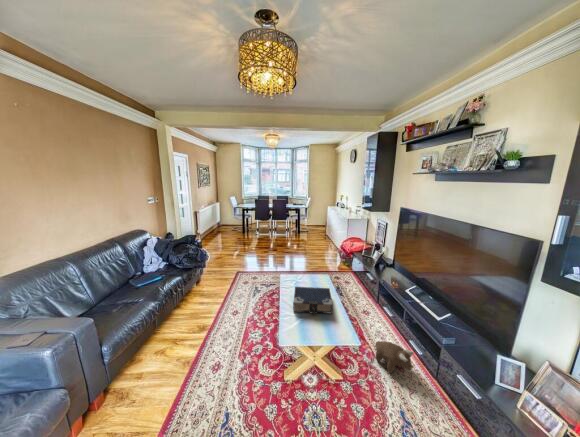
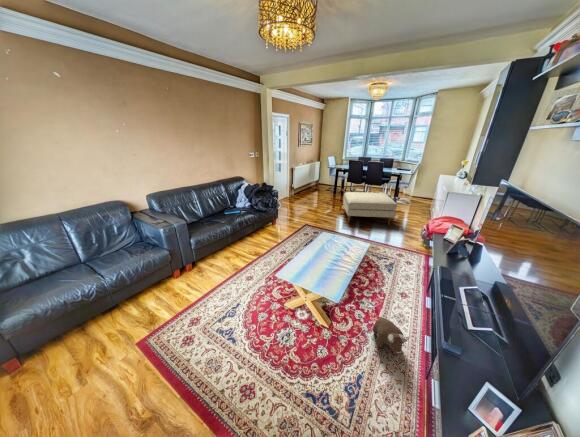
ottoman: none [264,226,315,260] -> present [343,192,397,225]
book: present [293,287,333,314] -> none [307,242,352,273]

